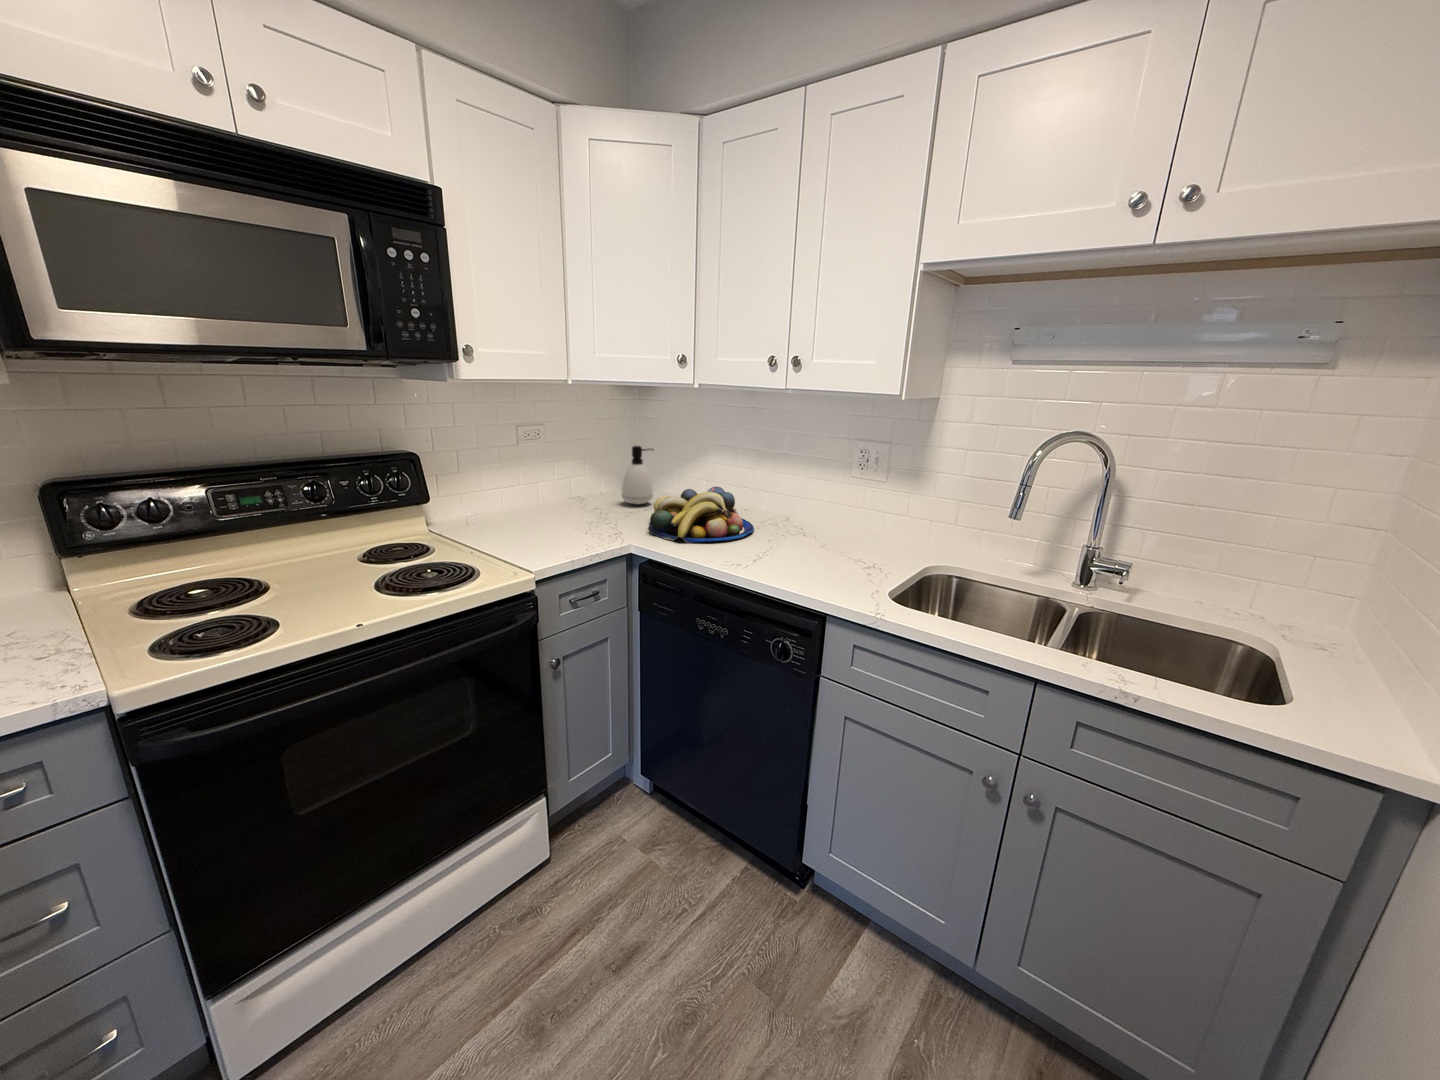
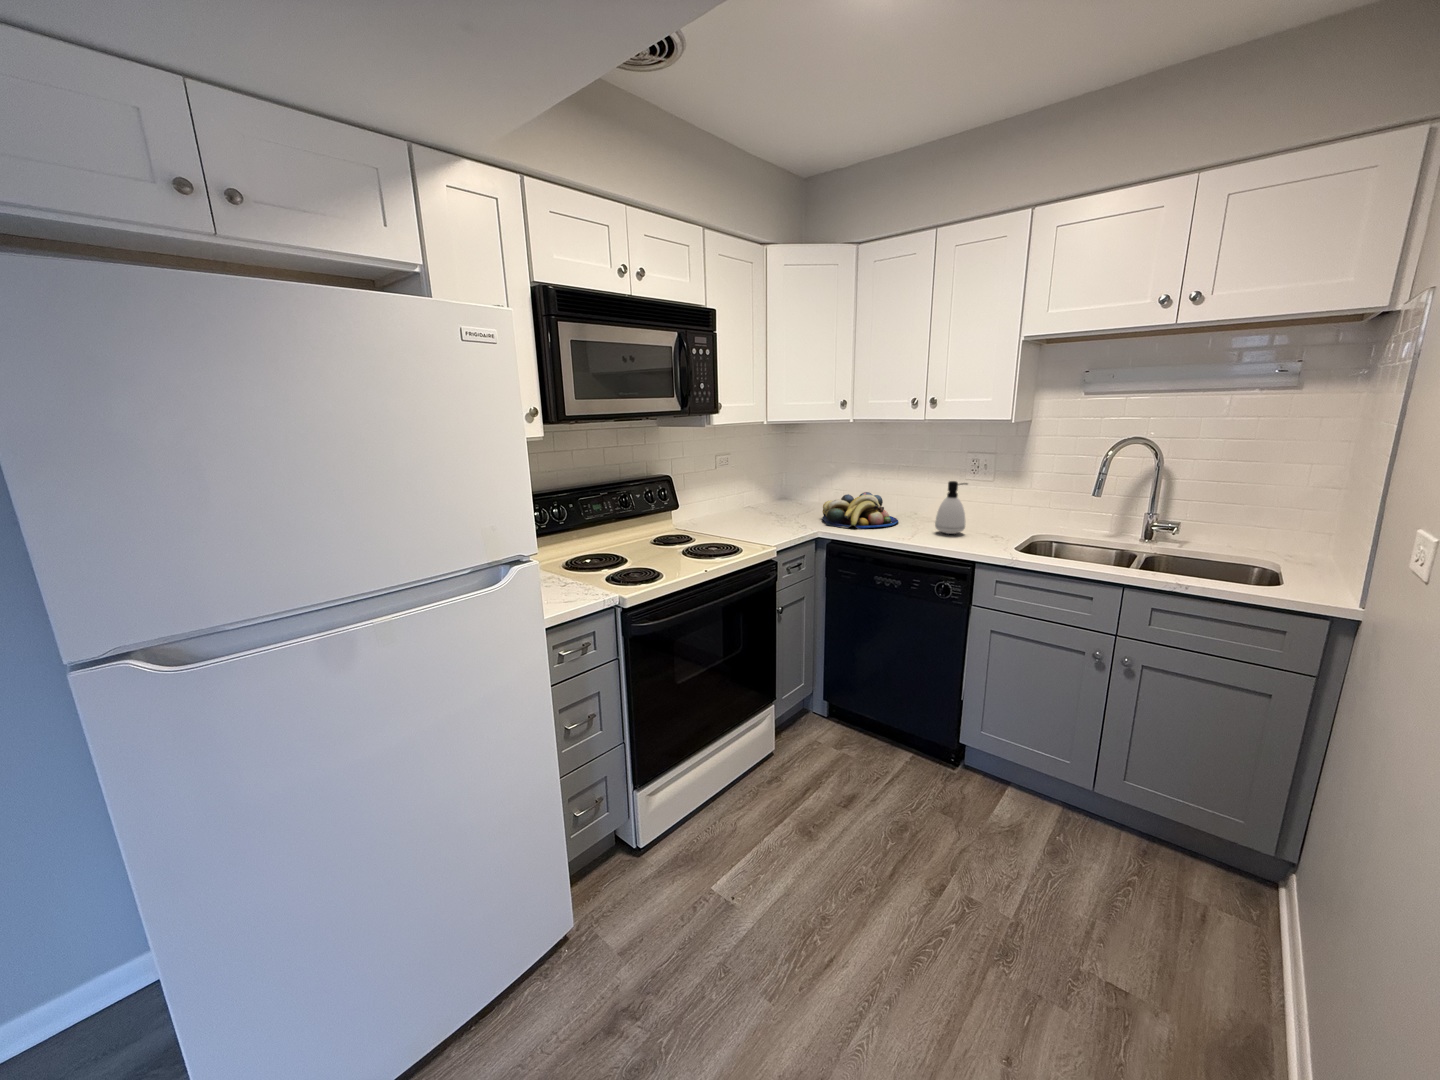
soap dispenser: present [622,446,653,504] -> present [935,481,967,534]

